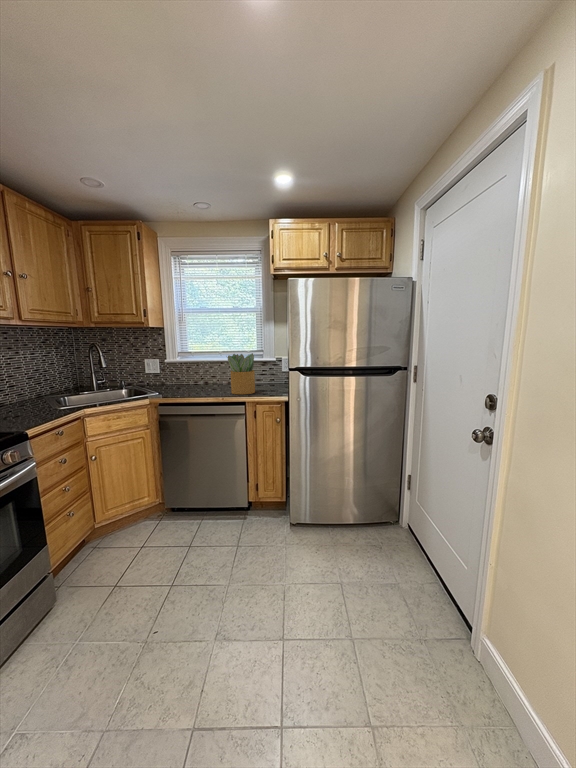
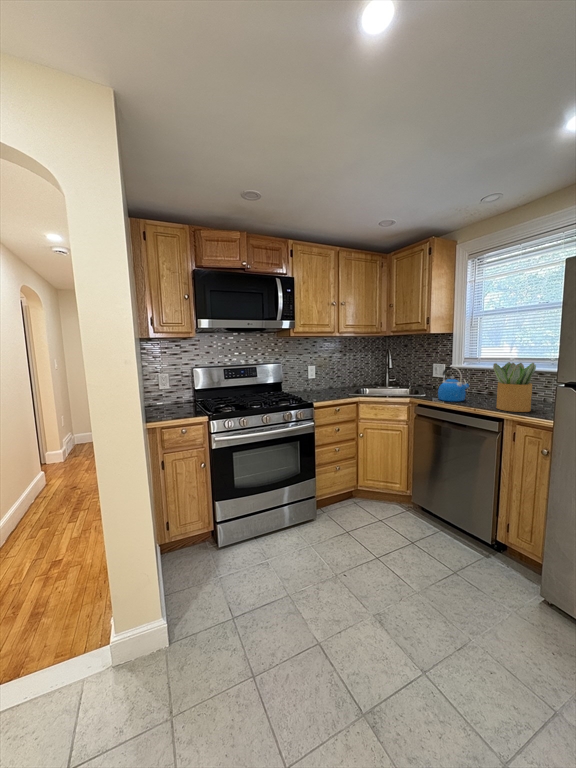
kettle: none [174,361,205,395] -> present [438,367,469,402]

